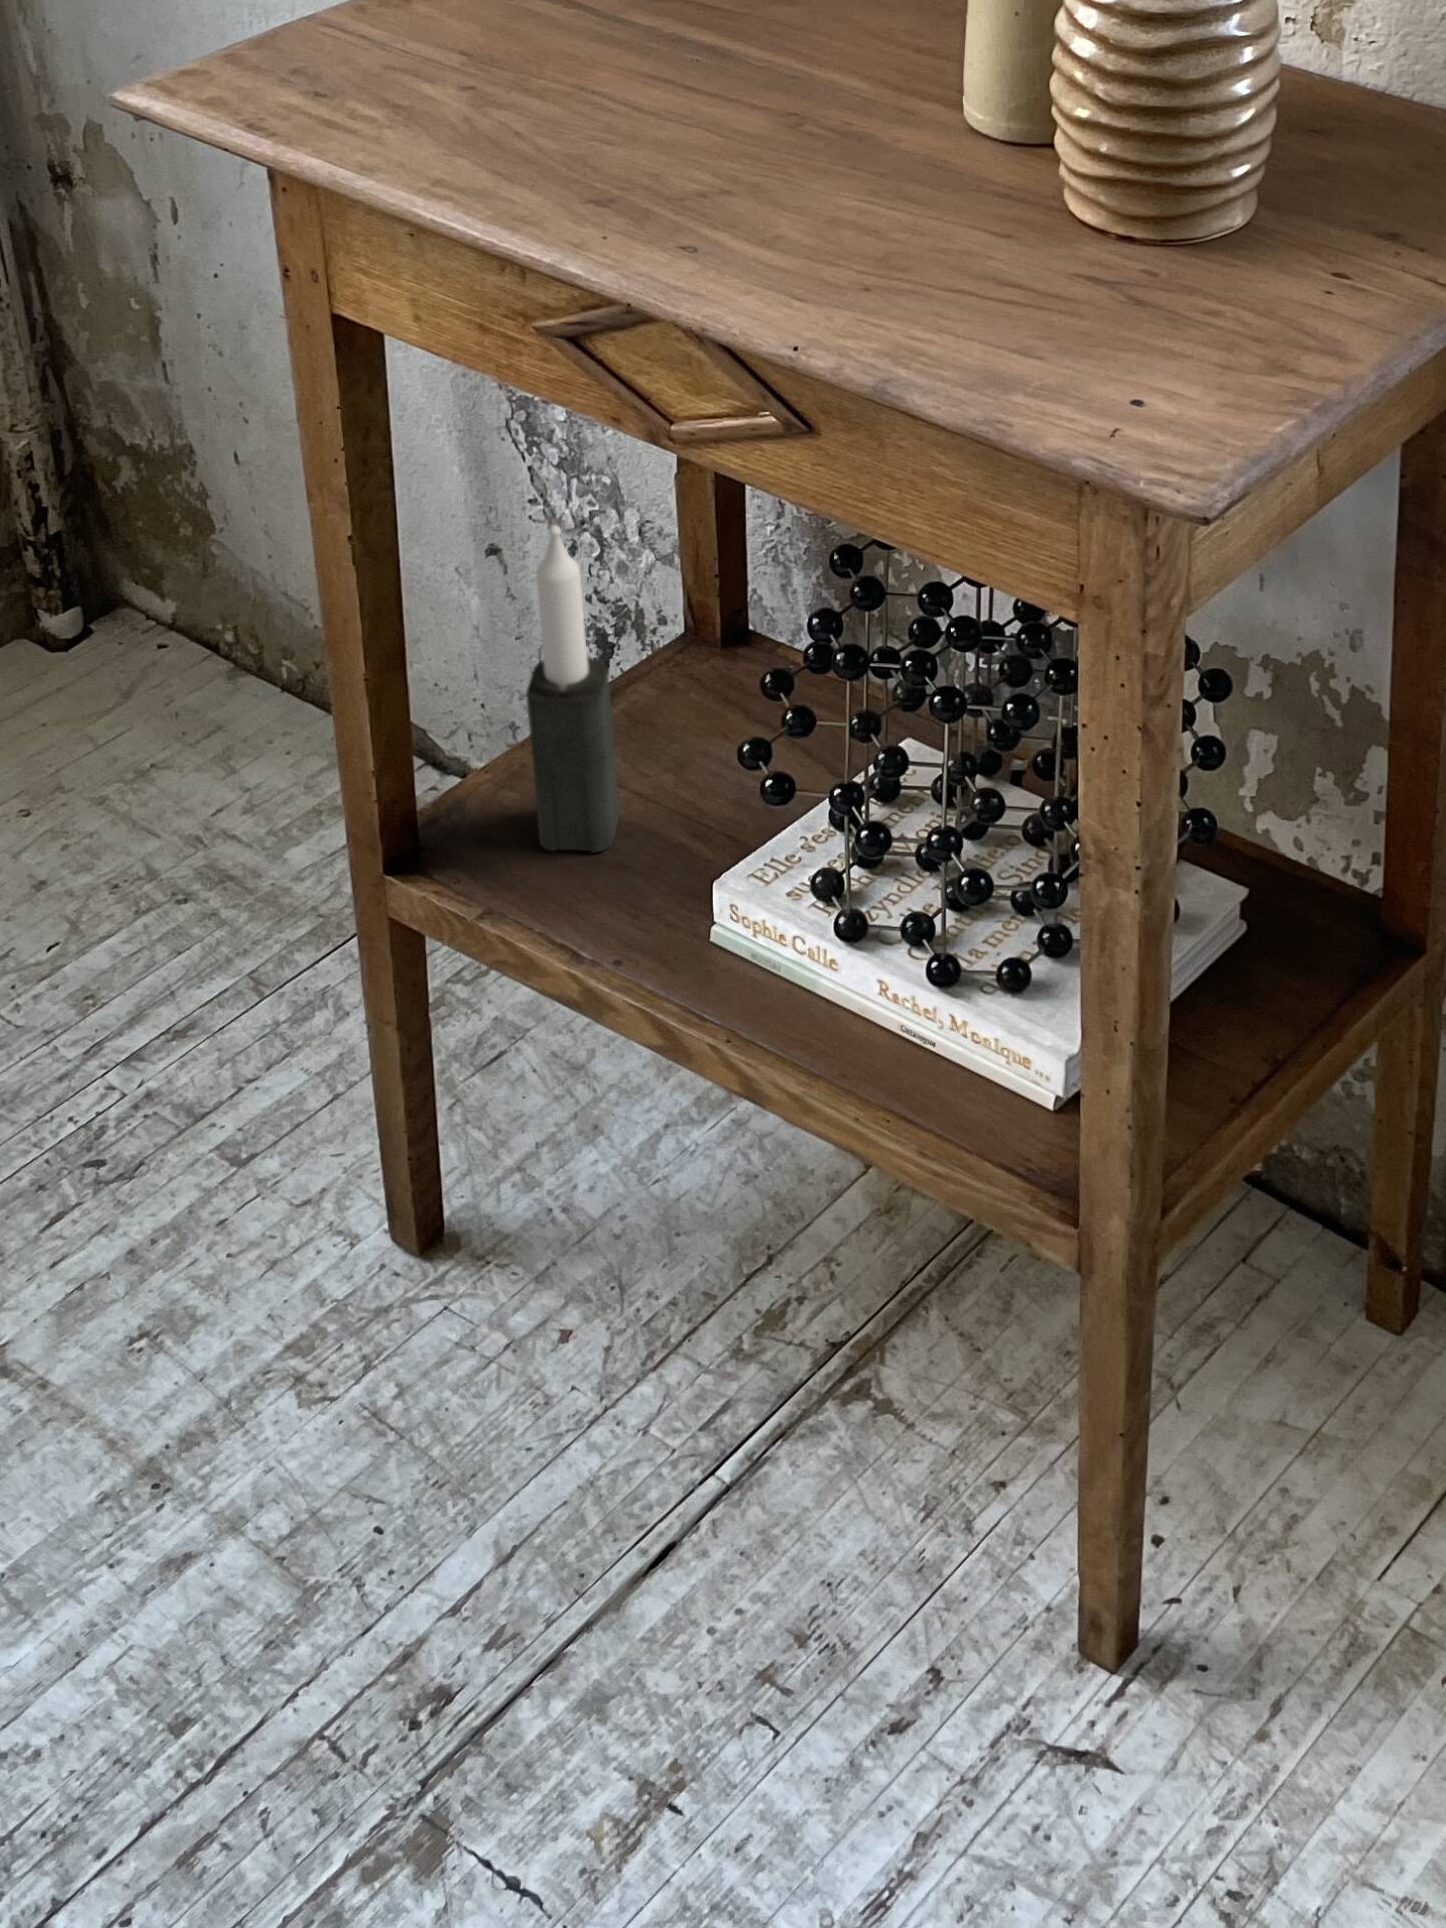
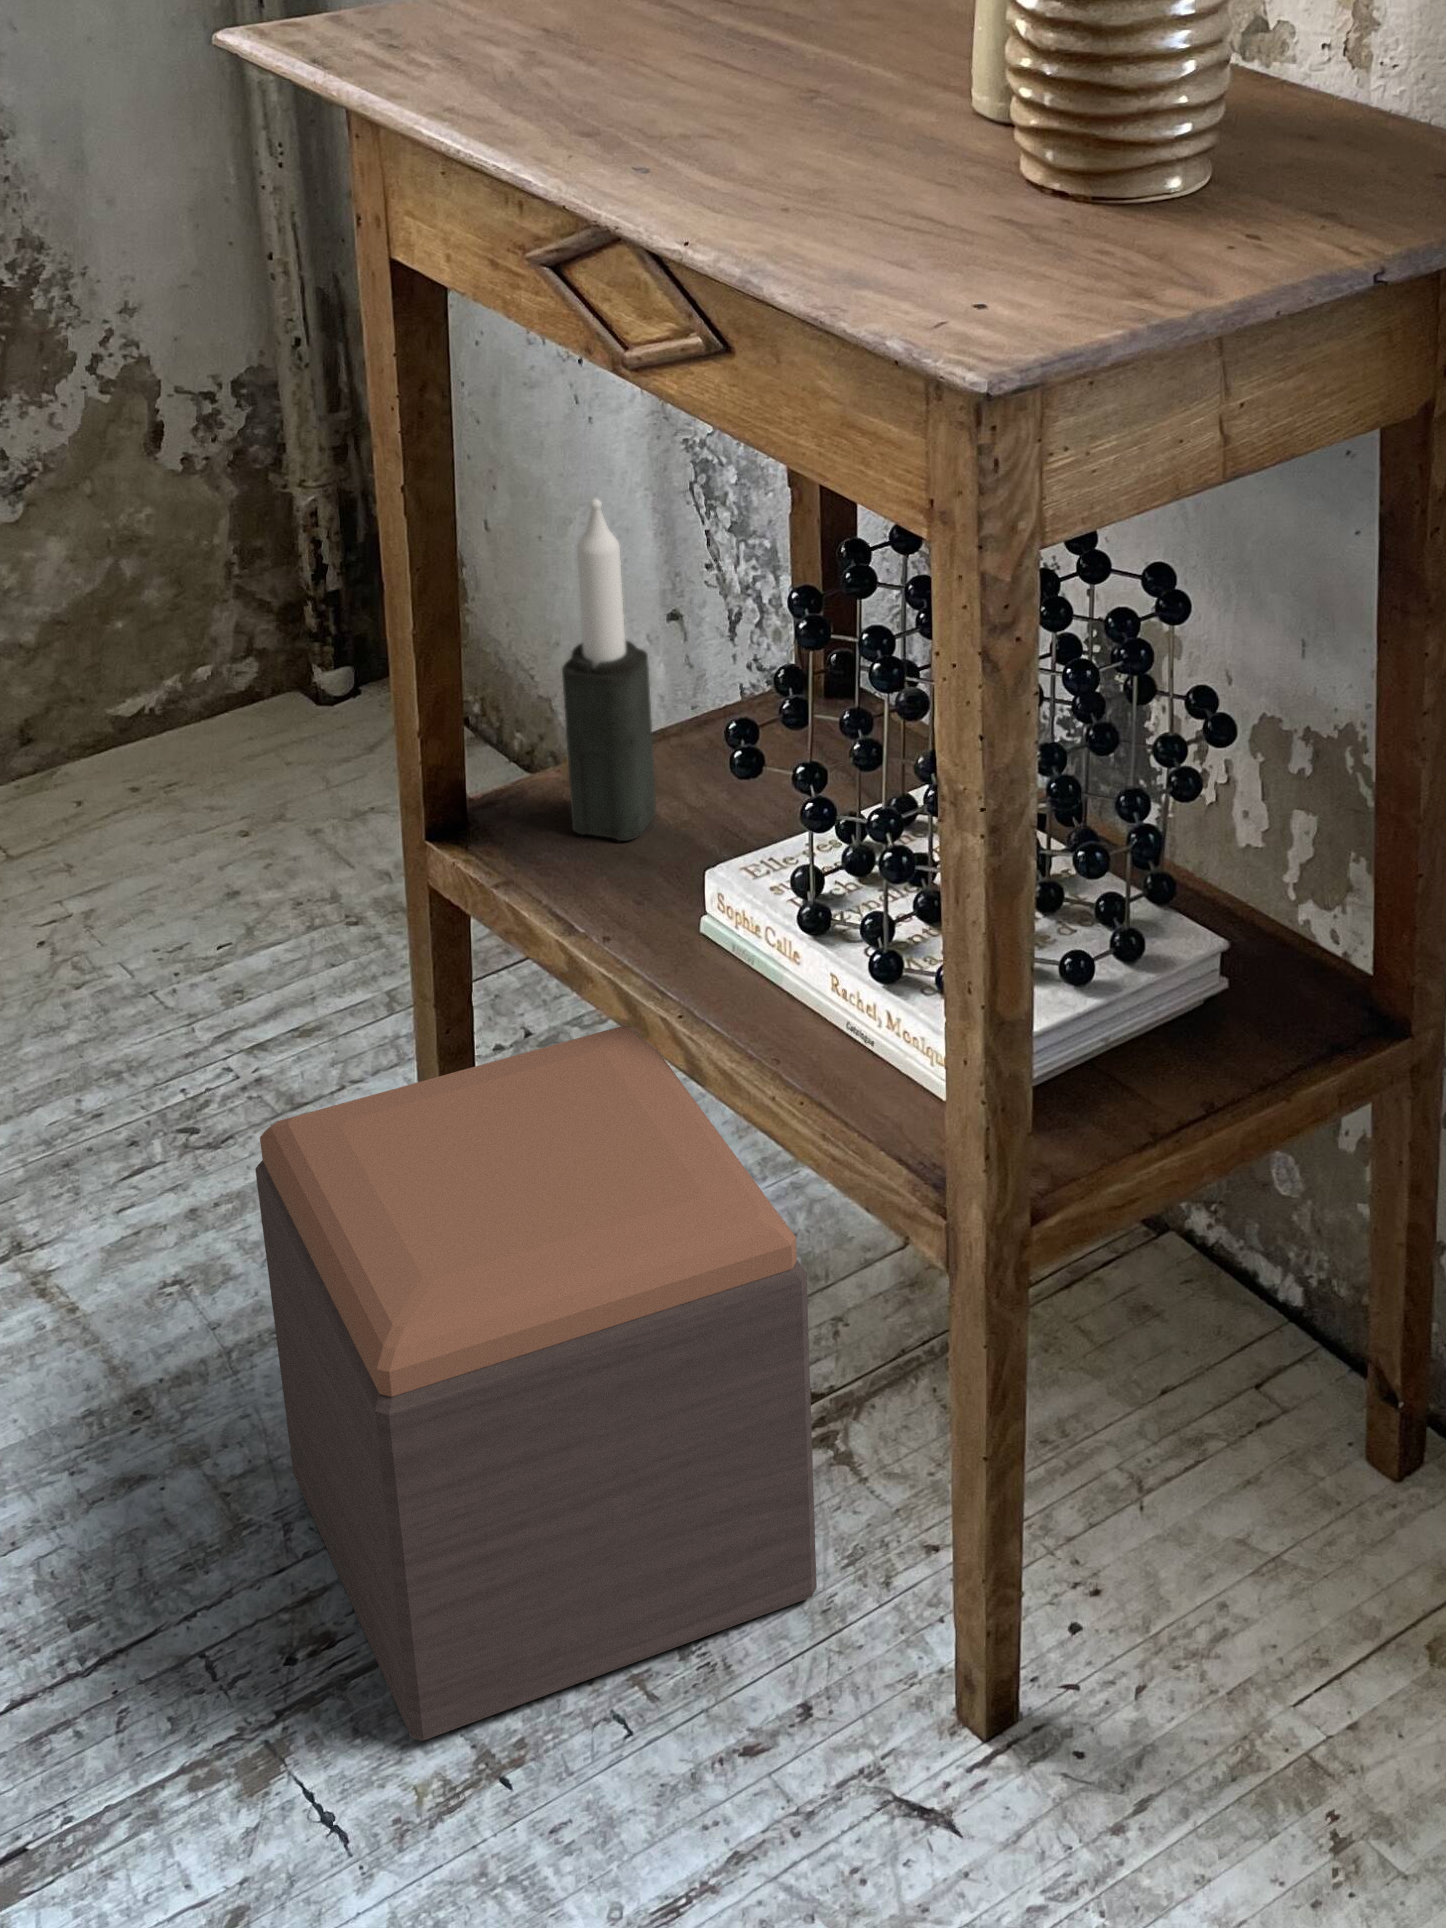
footstool: none [306,1040,906,1784] -> present [255,1025,817,1741]

